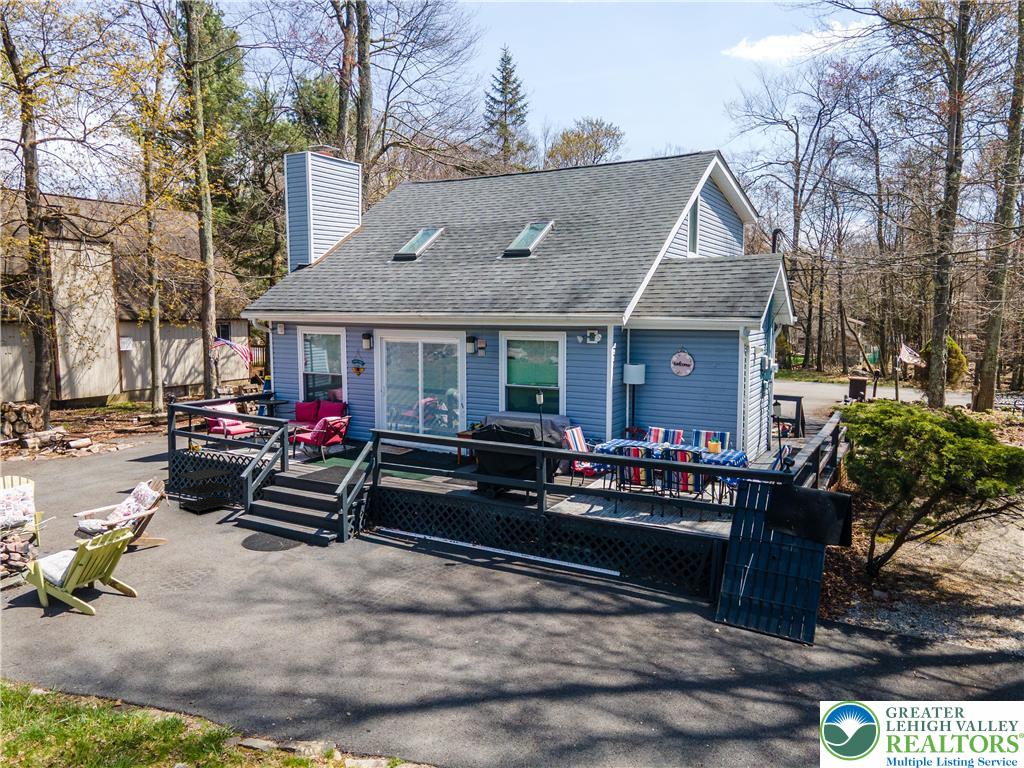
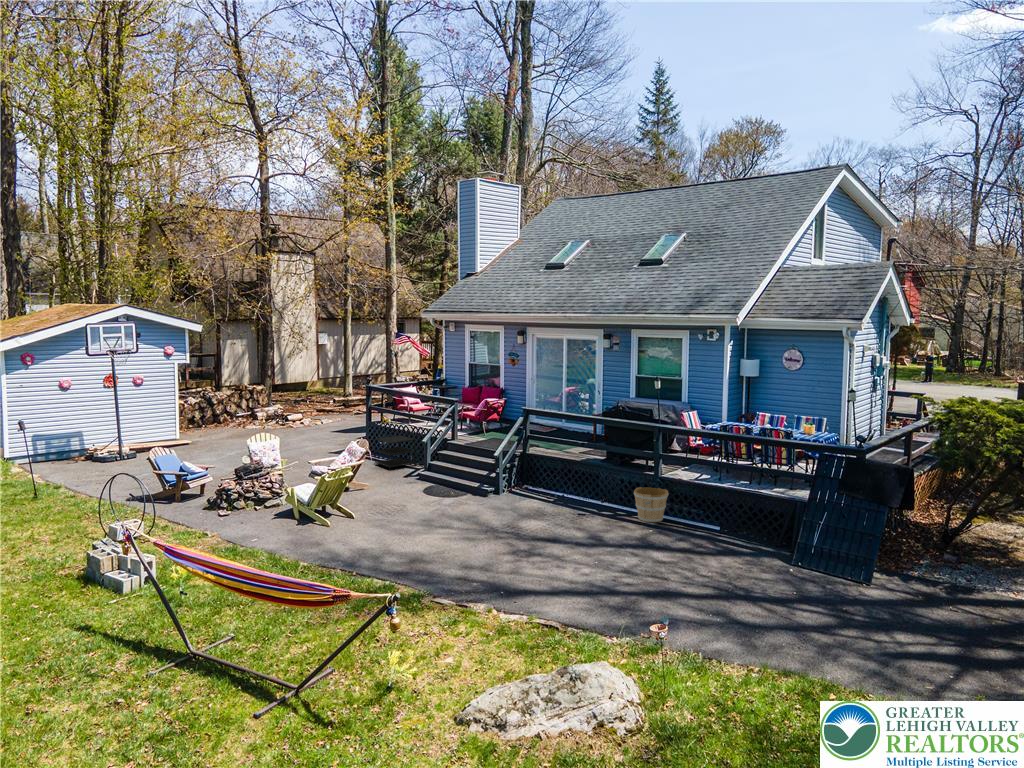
wooden bucket: none [514,526,556,571] -> present [634,487,668,522]

